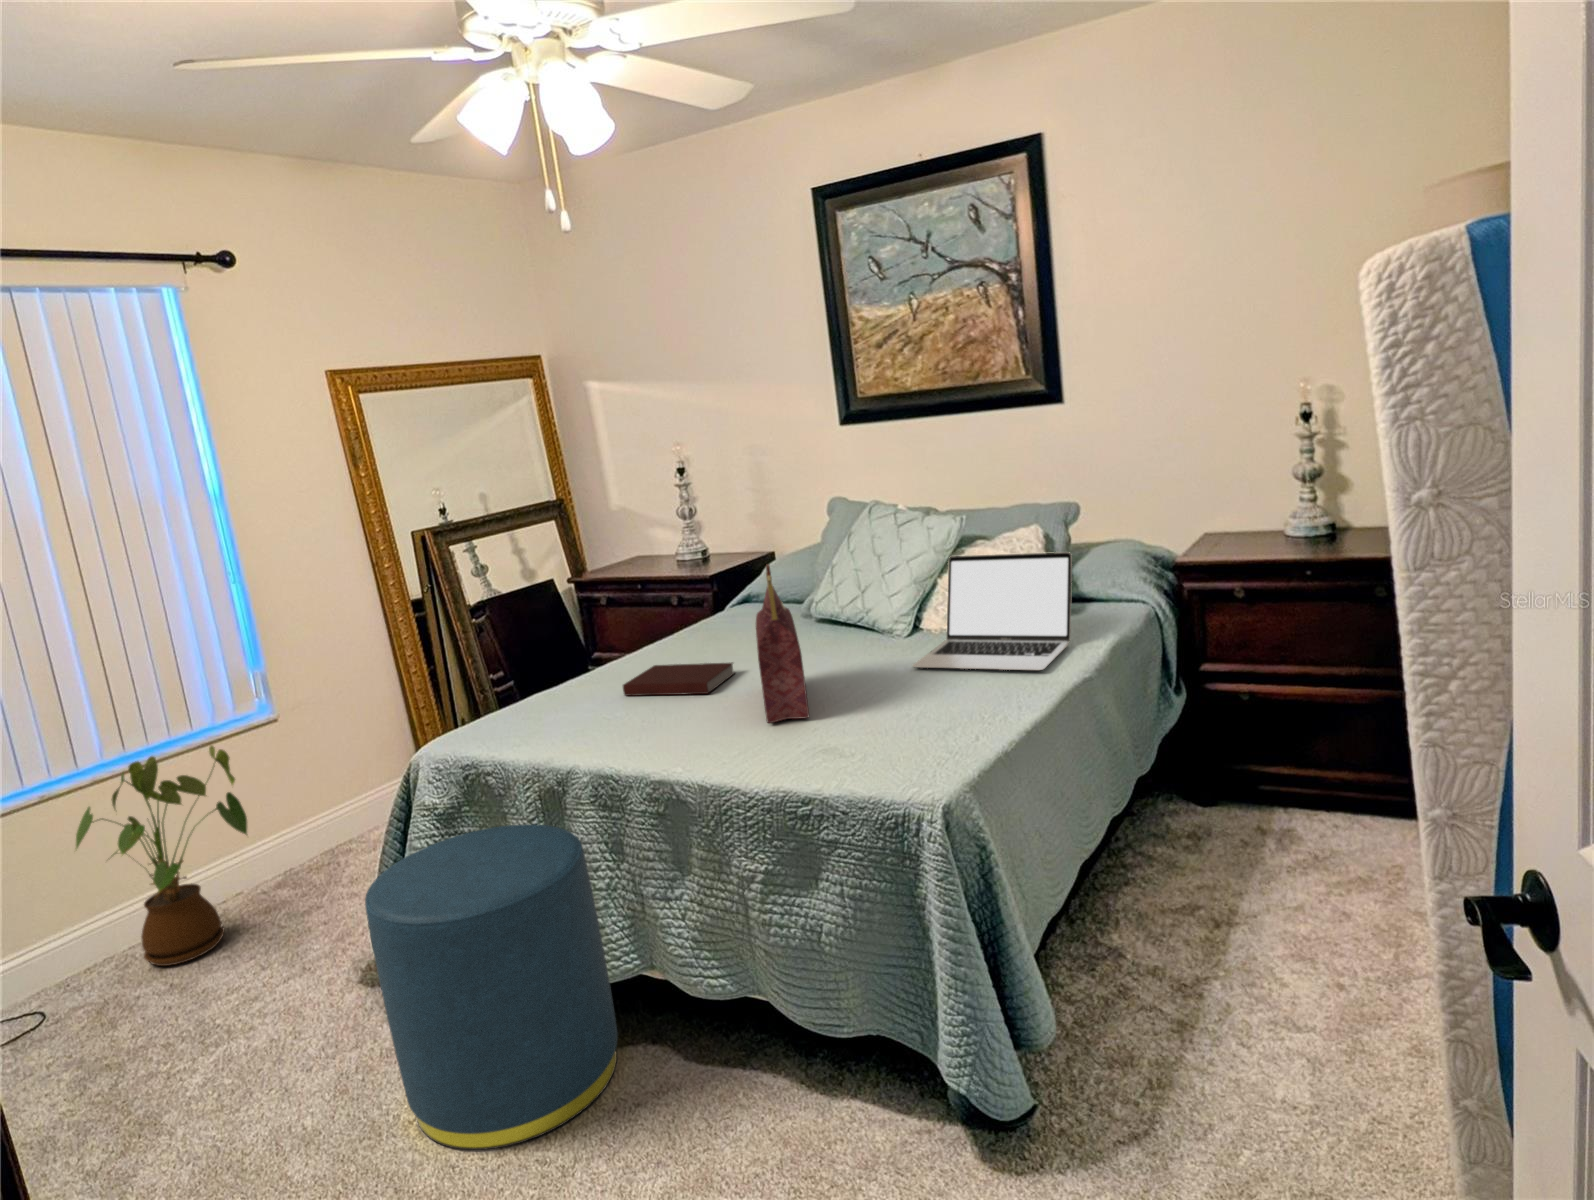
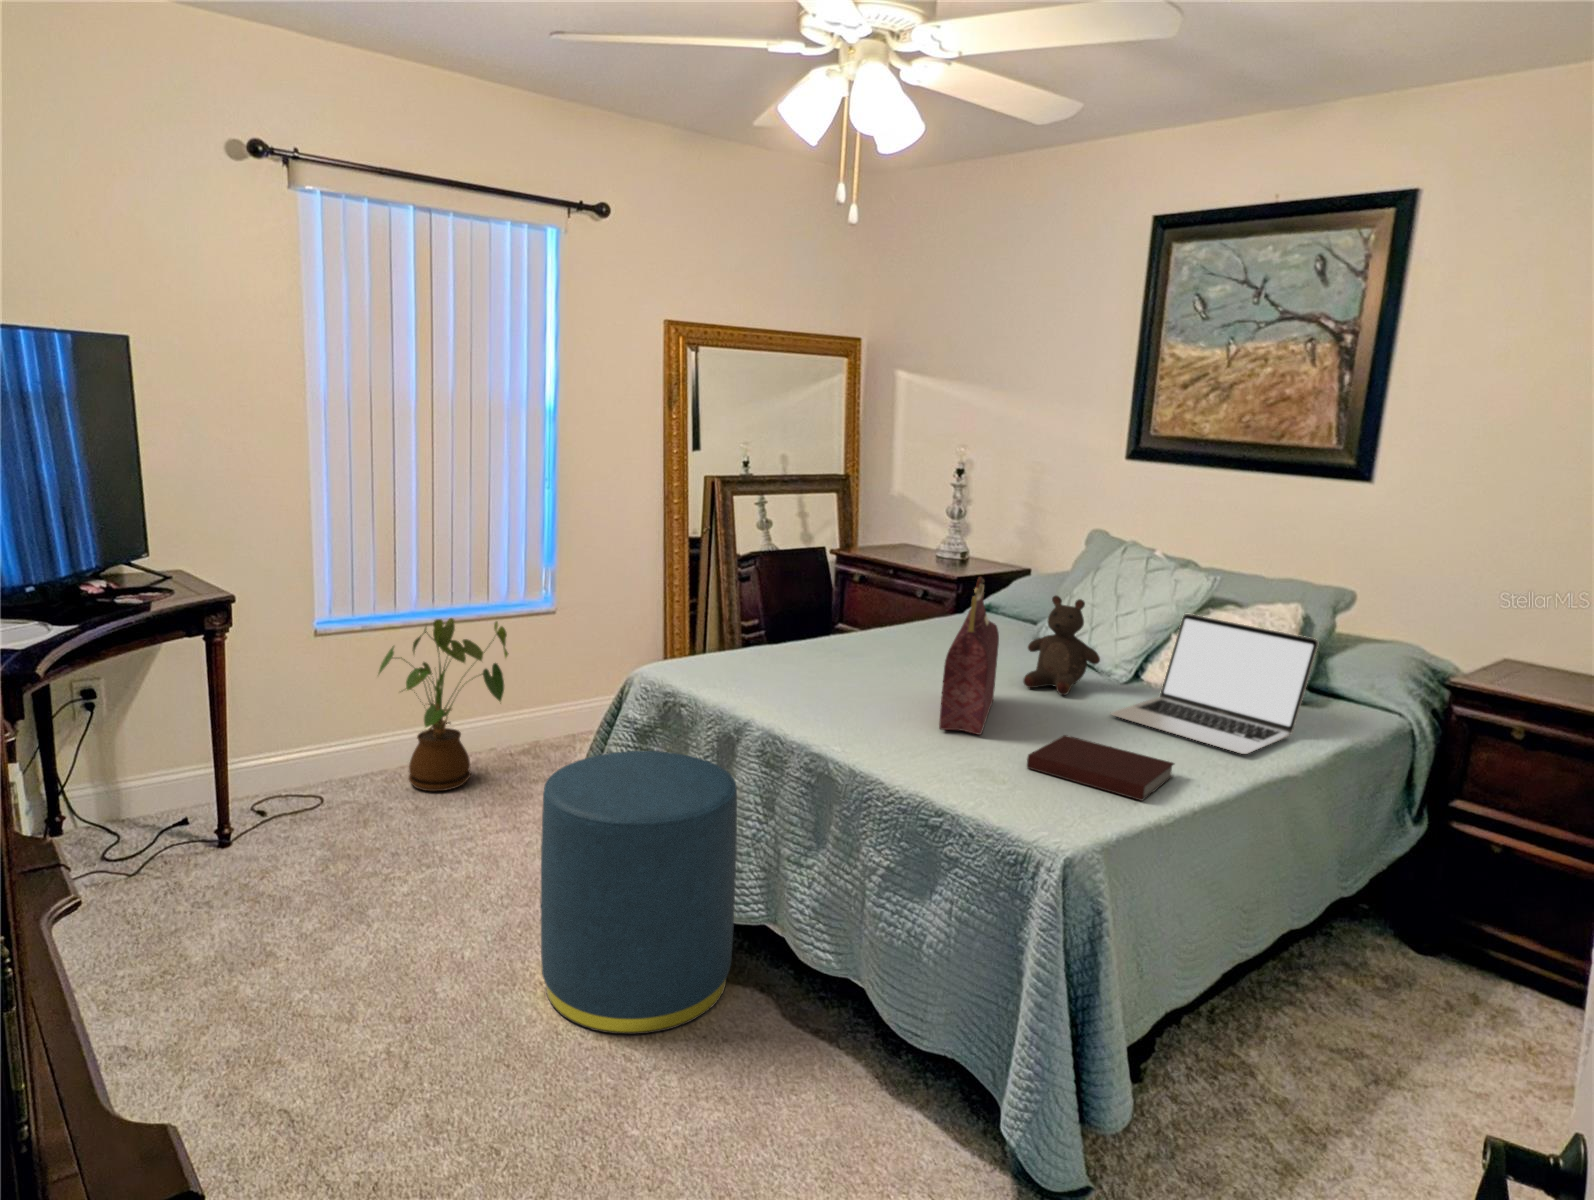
stuffed bear: none [815,565,886,663] -> present [1023,596,1100,695]
notebook: present [623,663,734,696] -> present [1027,735,1174,801]

